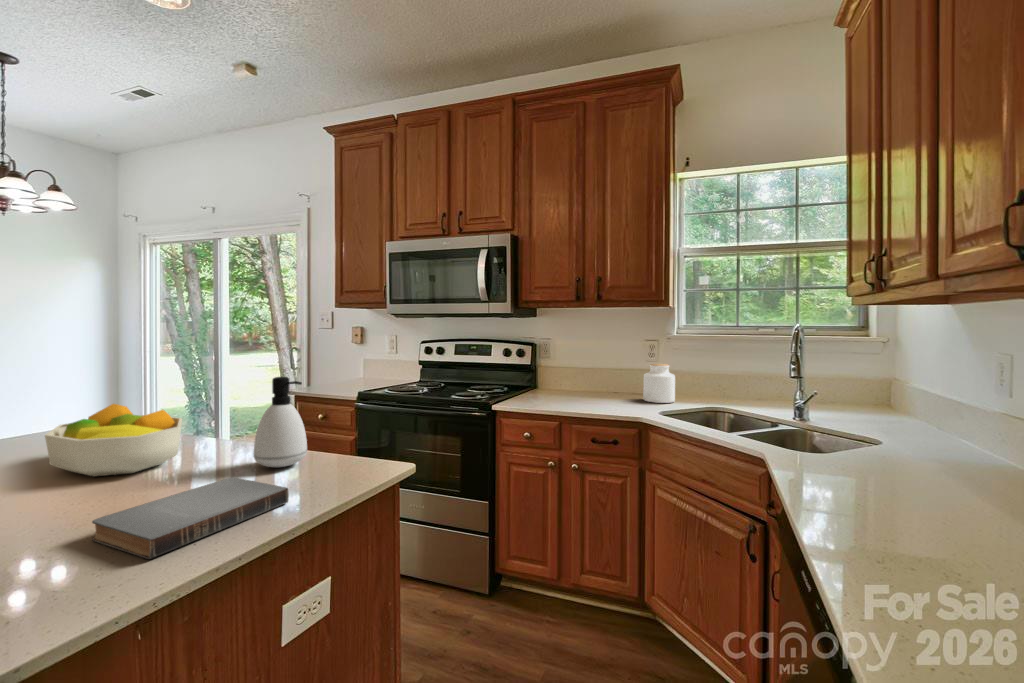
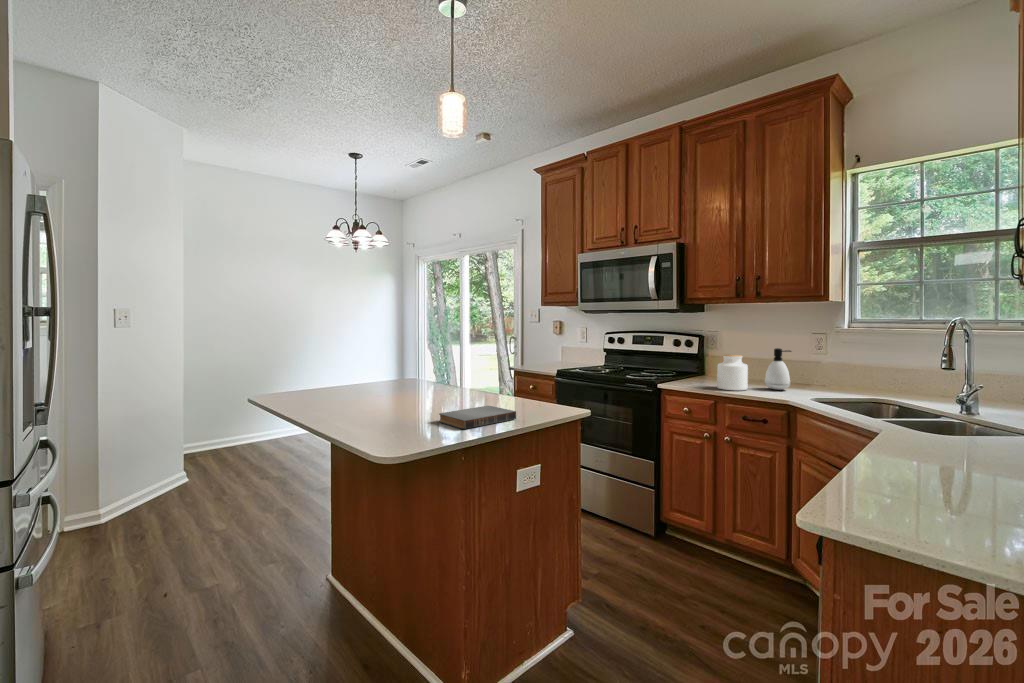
jar: present [643,364,675,403] -> present [717,355,748,390]
soap dispenser: present [254,377,307,467] -> present [765,348,791,390]
fruit bowl: present [45,404,182,476] -> none [404,367,460,403]

